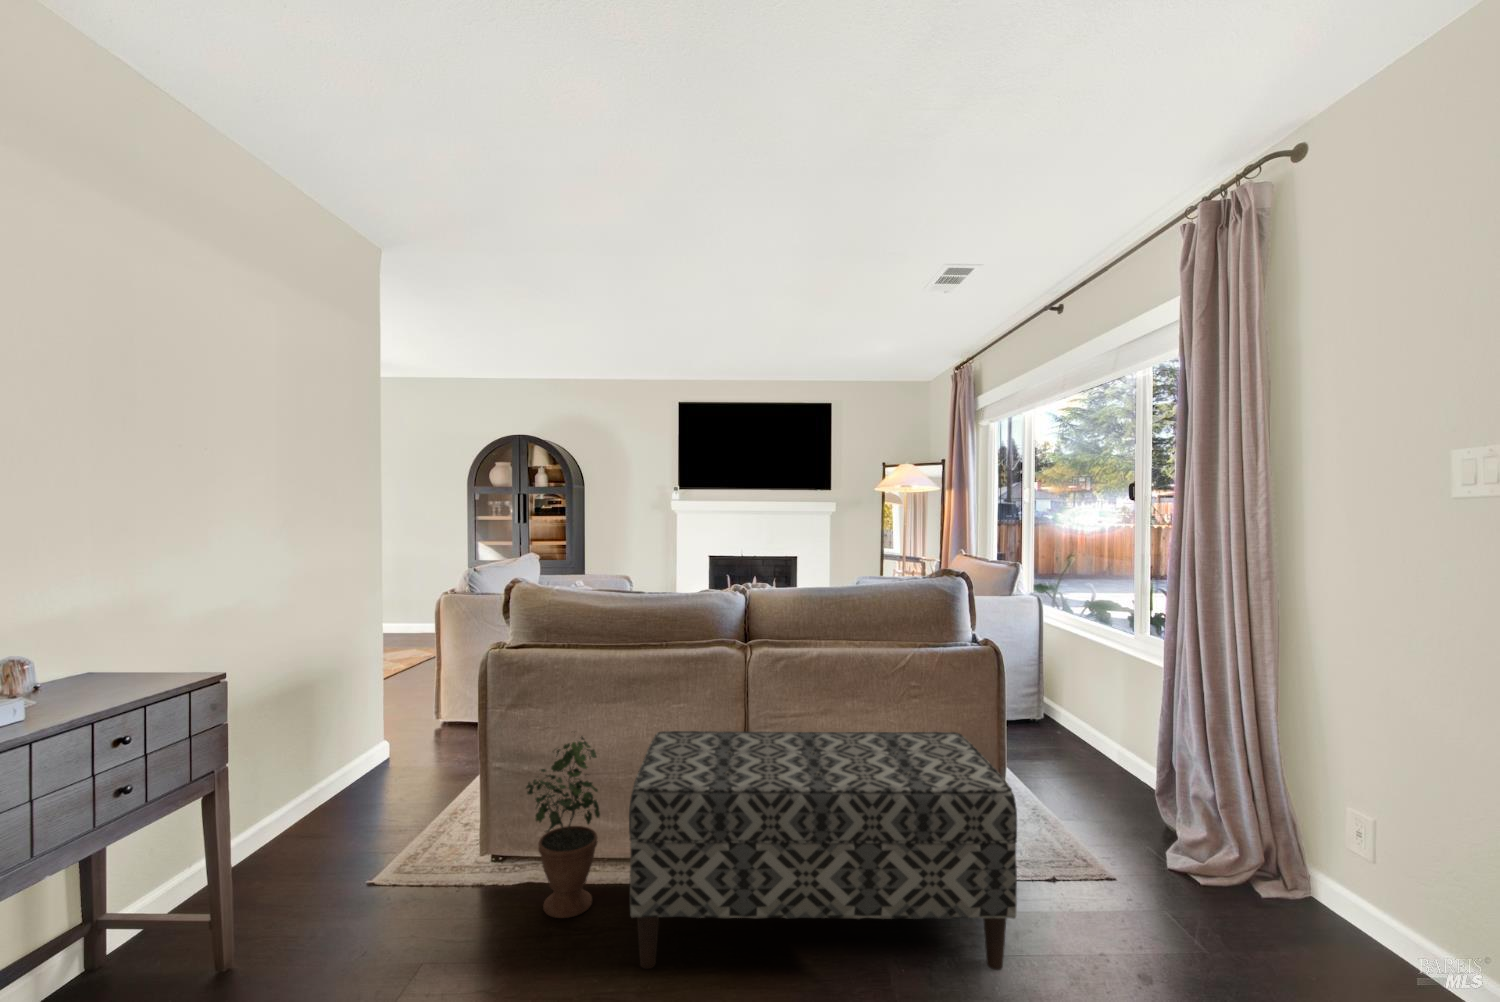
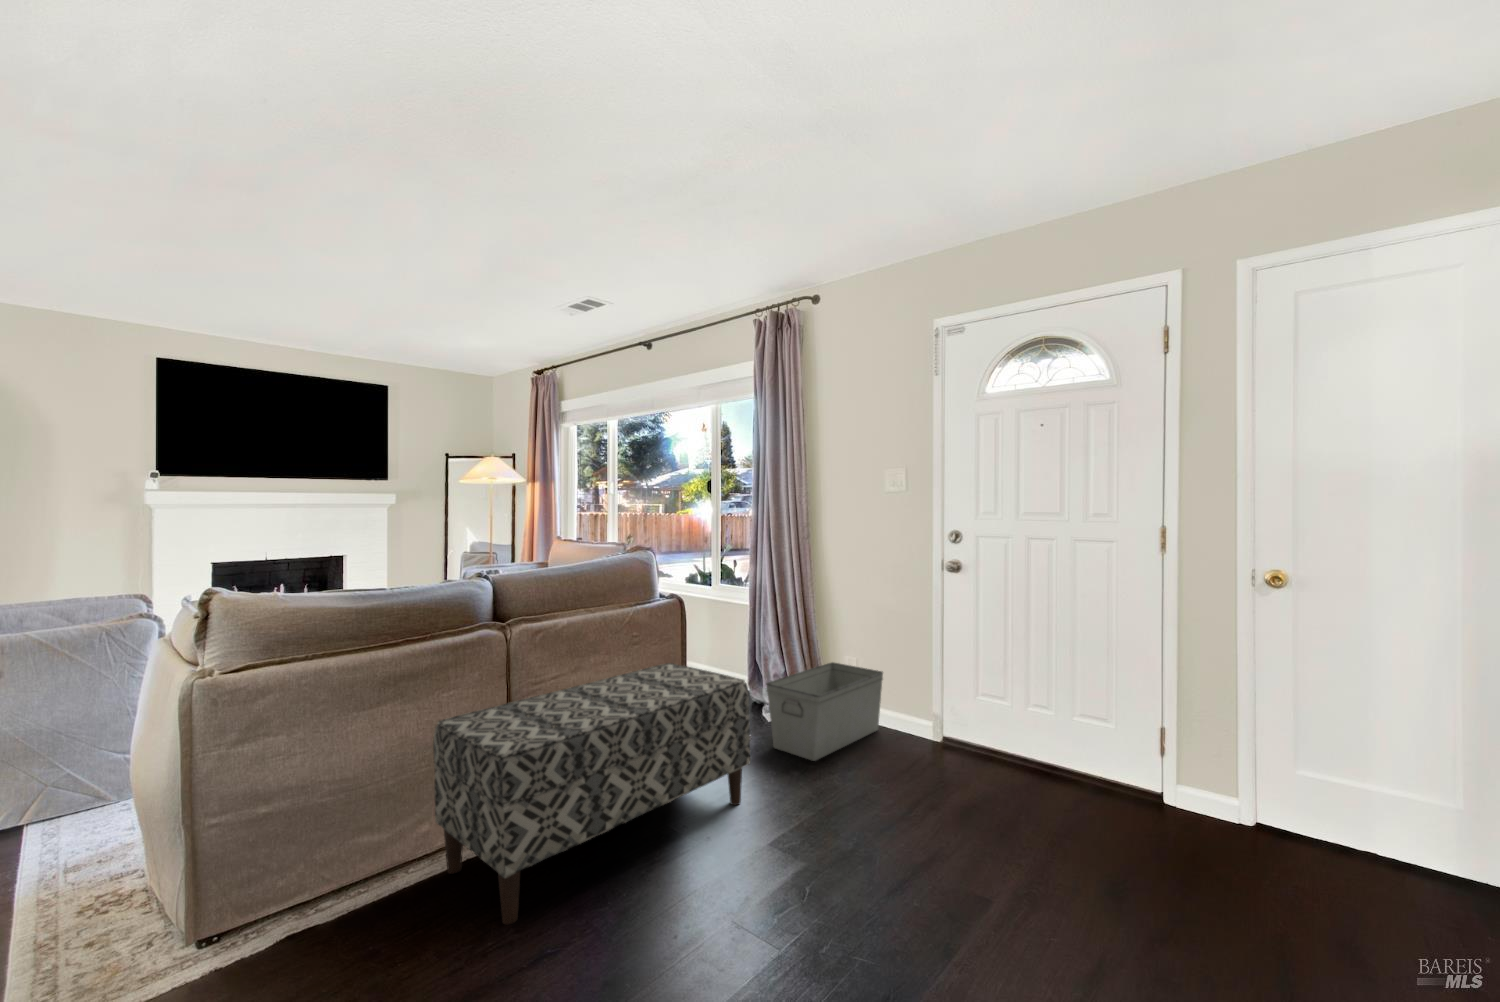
potted plant: present [526,736,600,918] -> none [307,741,399,947]
storage bin: none [1132,804,1408,969] -> present [766,662,883,761]

